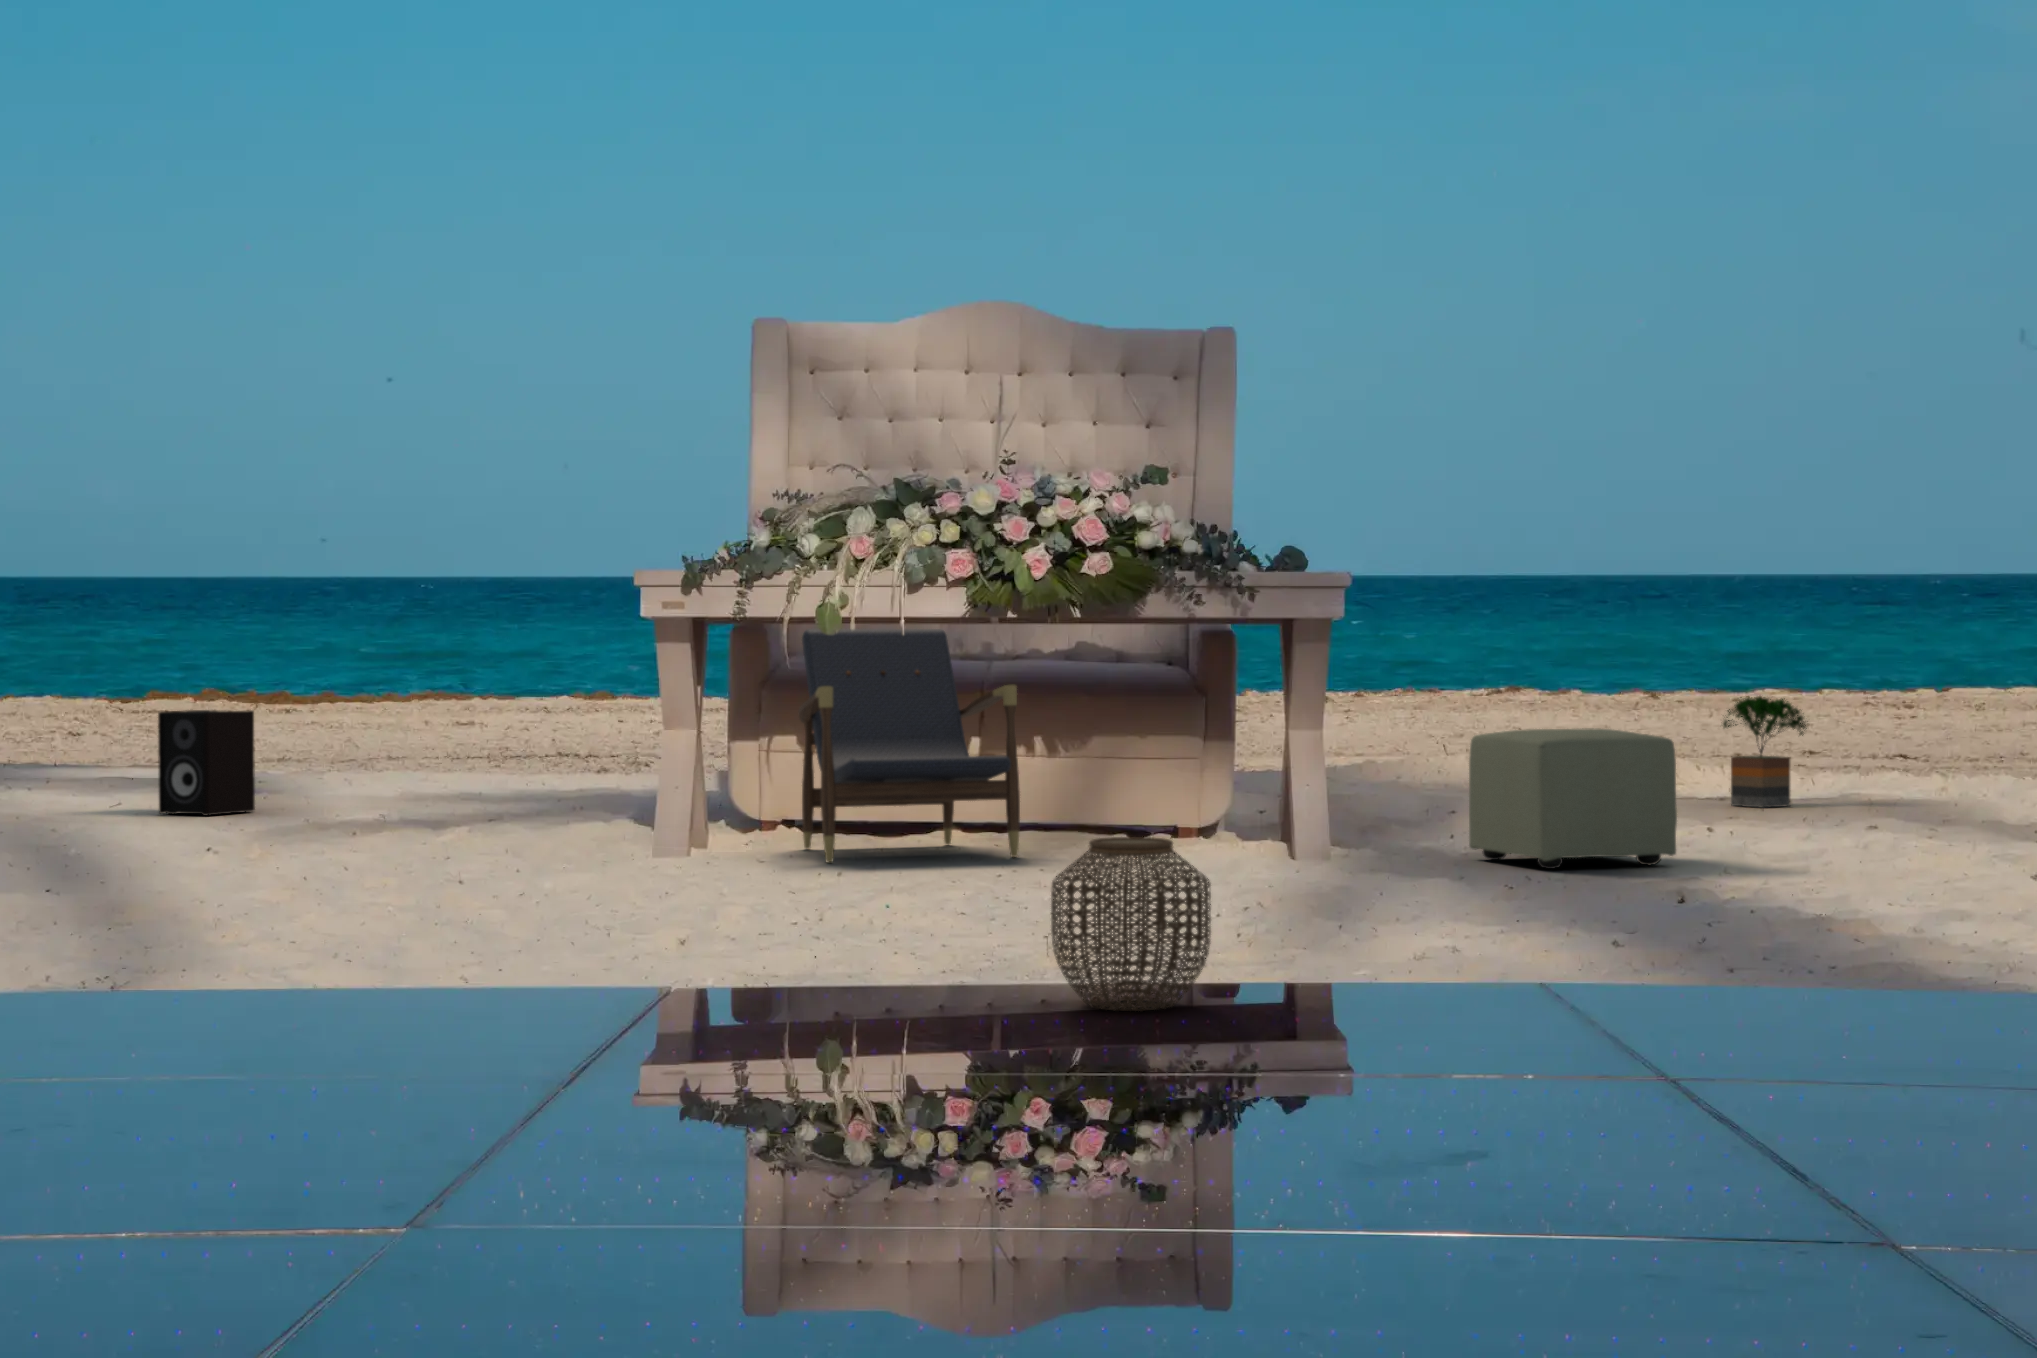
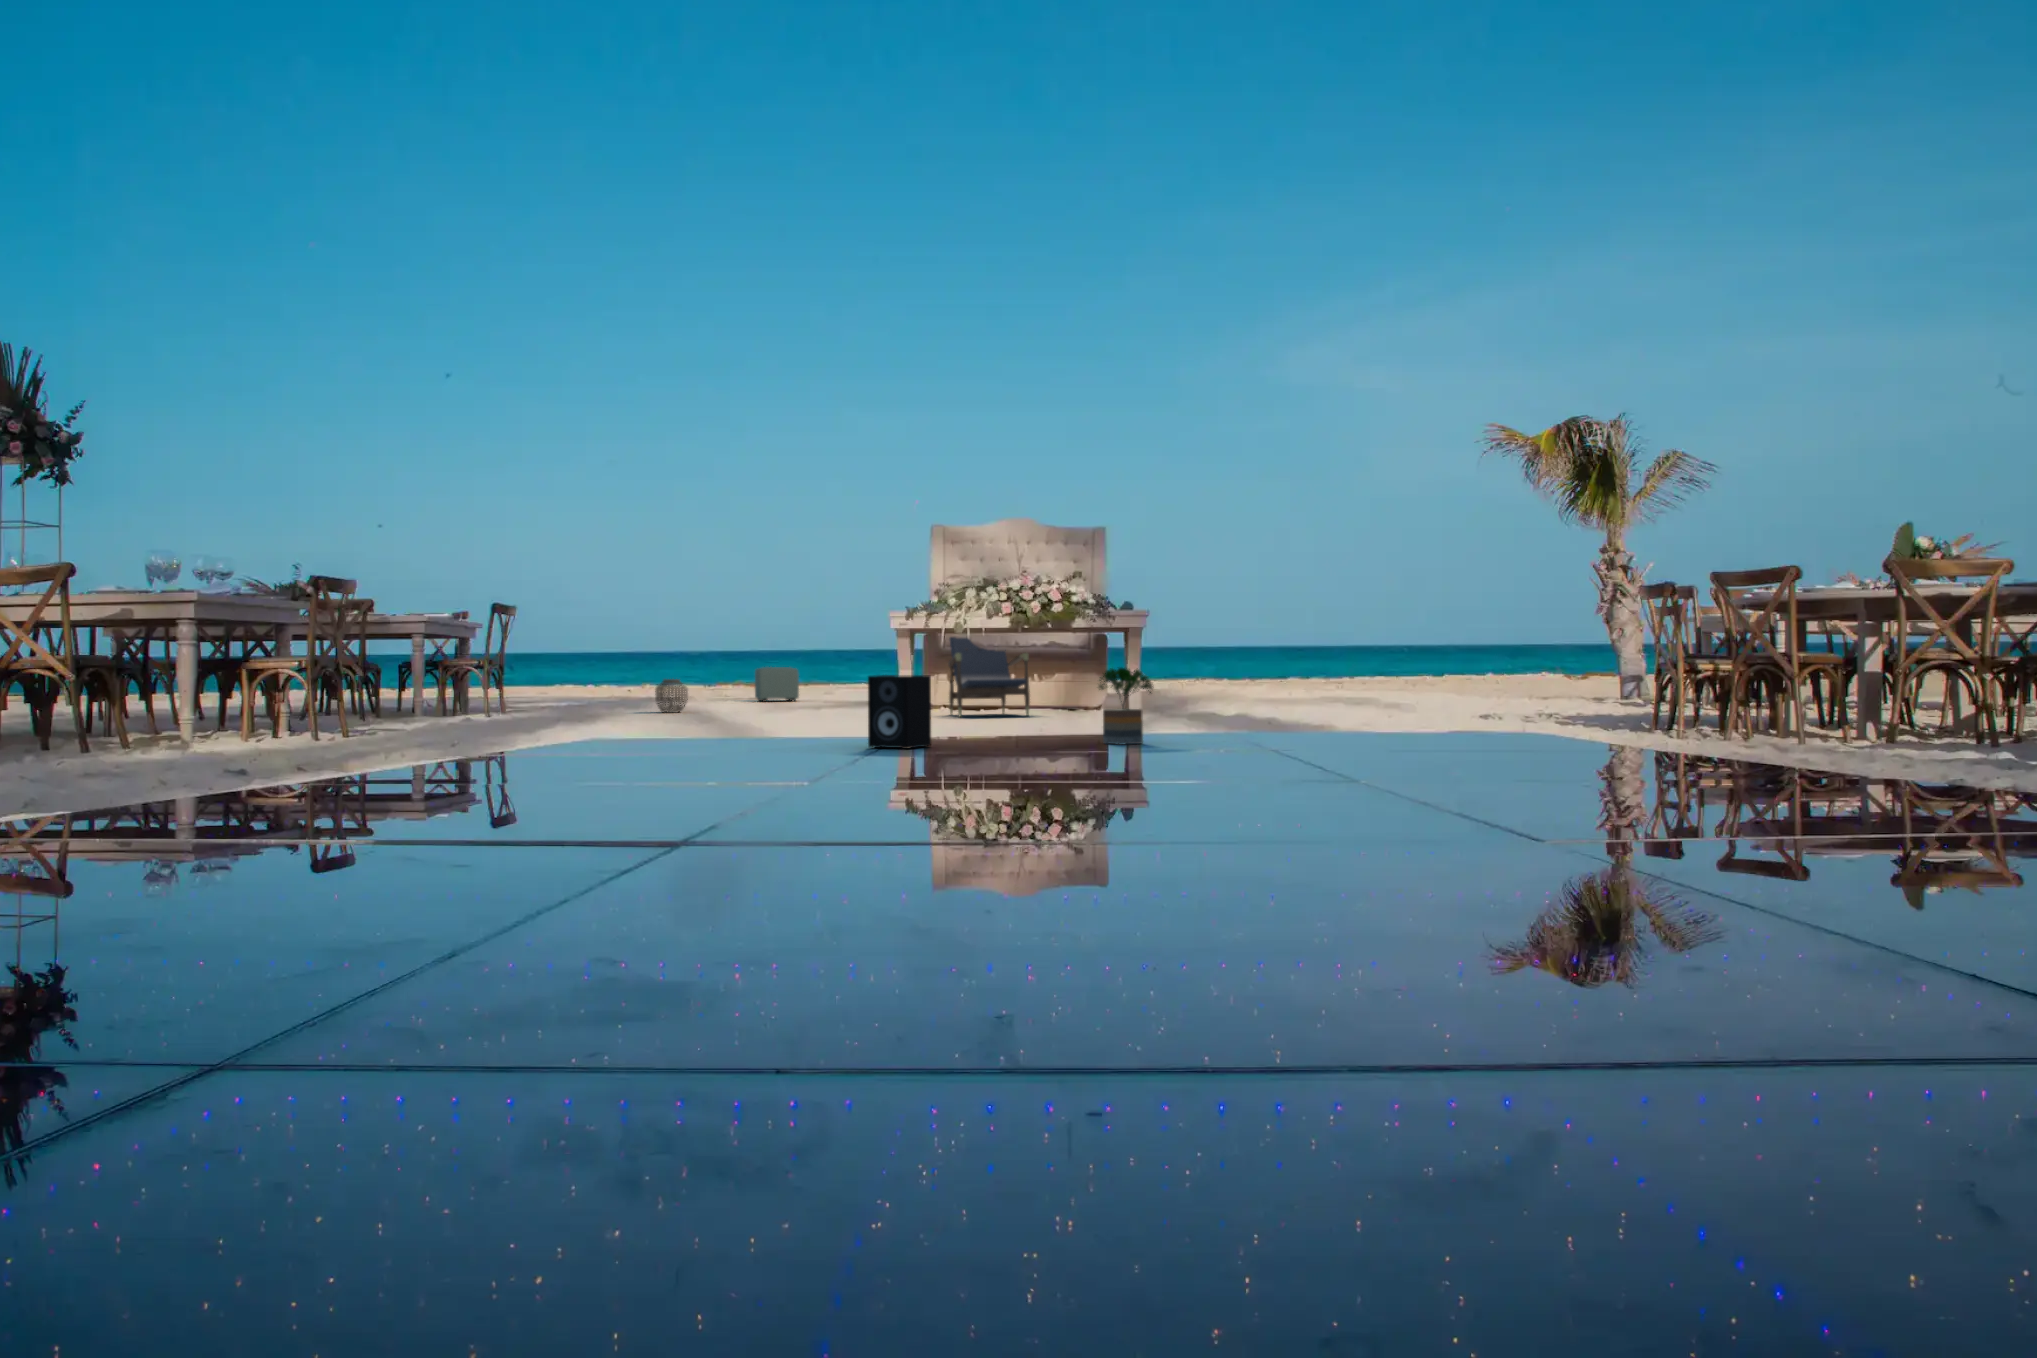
potted tree: present [1723,696,1808,808] -> present [1099,668,1154,745]
speaker: present [158,710,255,816] -> present [868,675,931,749]
ottoman: present [1469,728,1677,869] -> present [755,667,799,702]
woven basket: present [1051,837,1211,1011] -> present [655,679,688,712]

